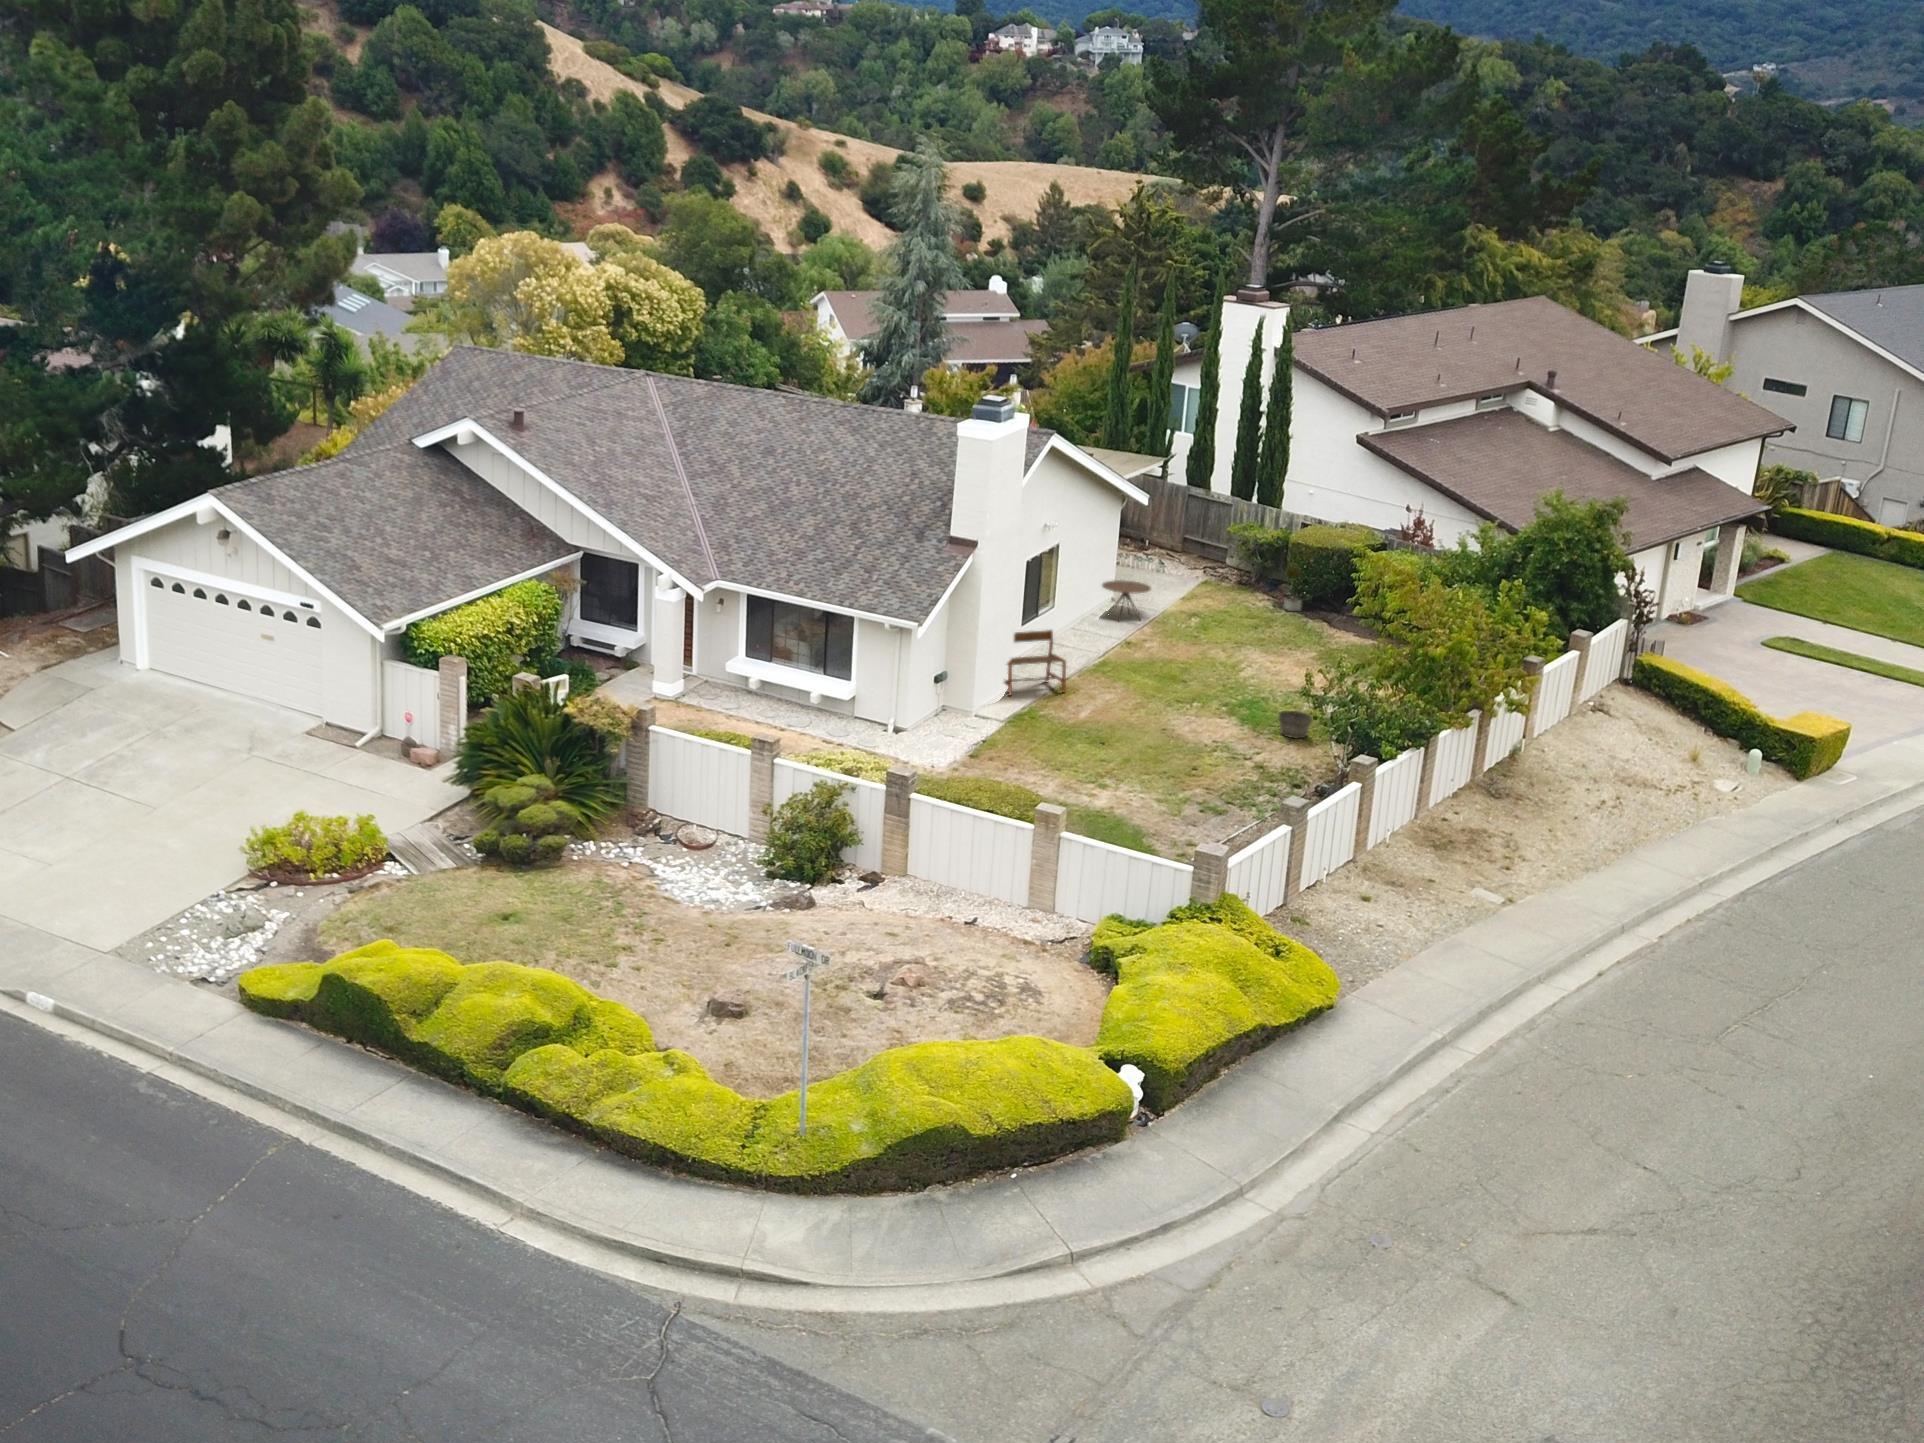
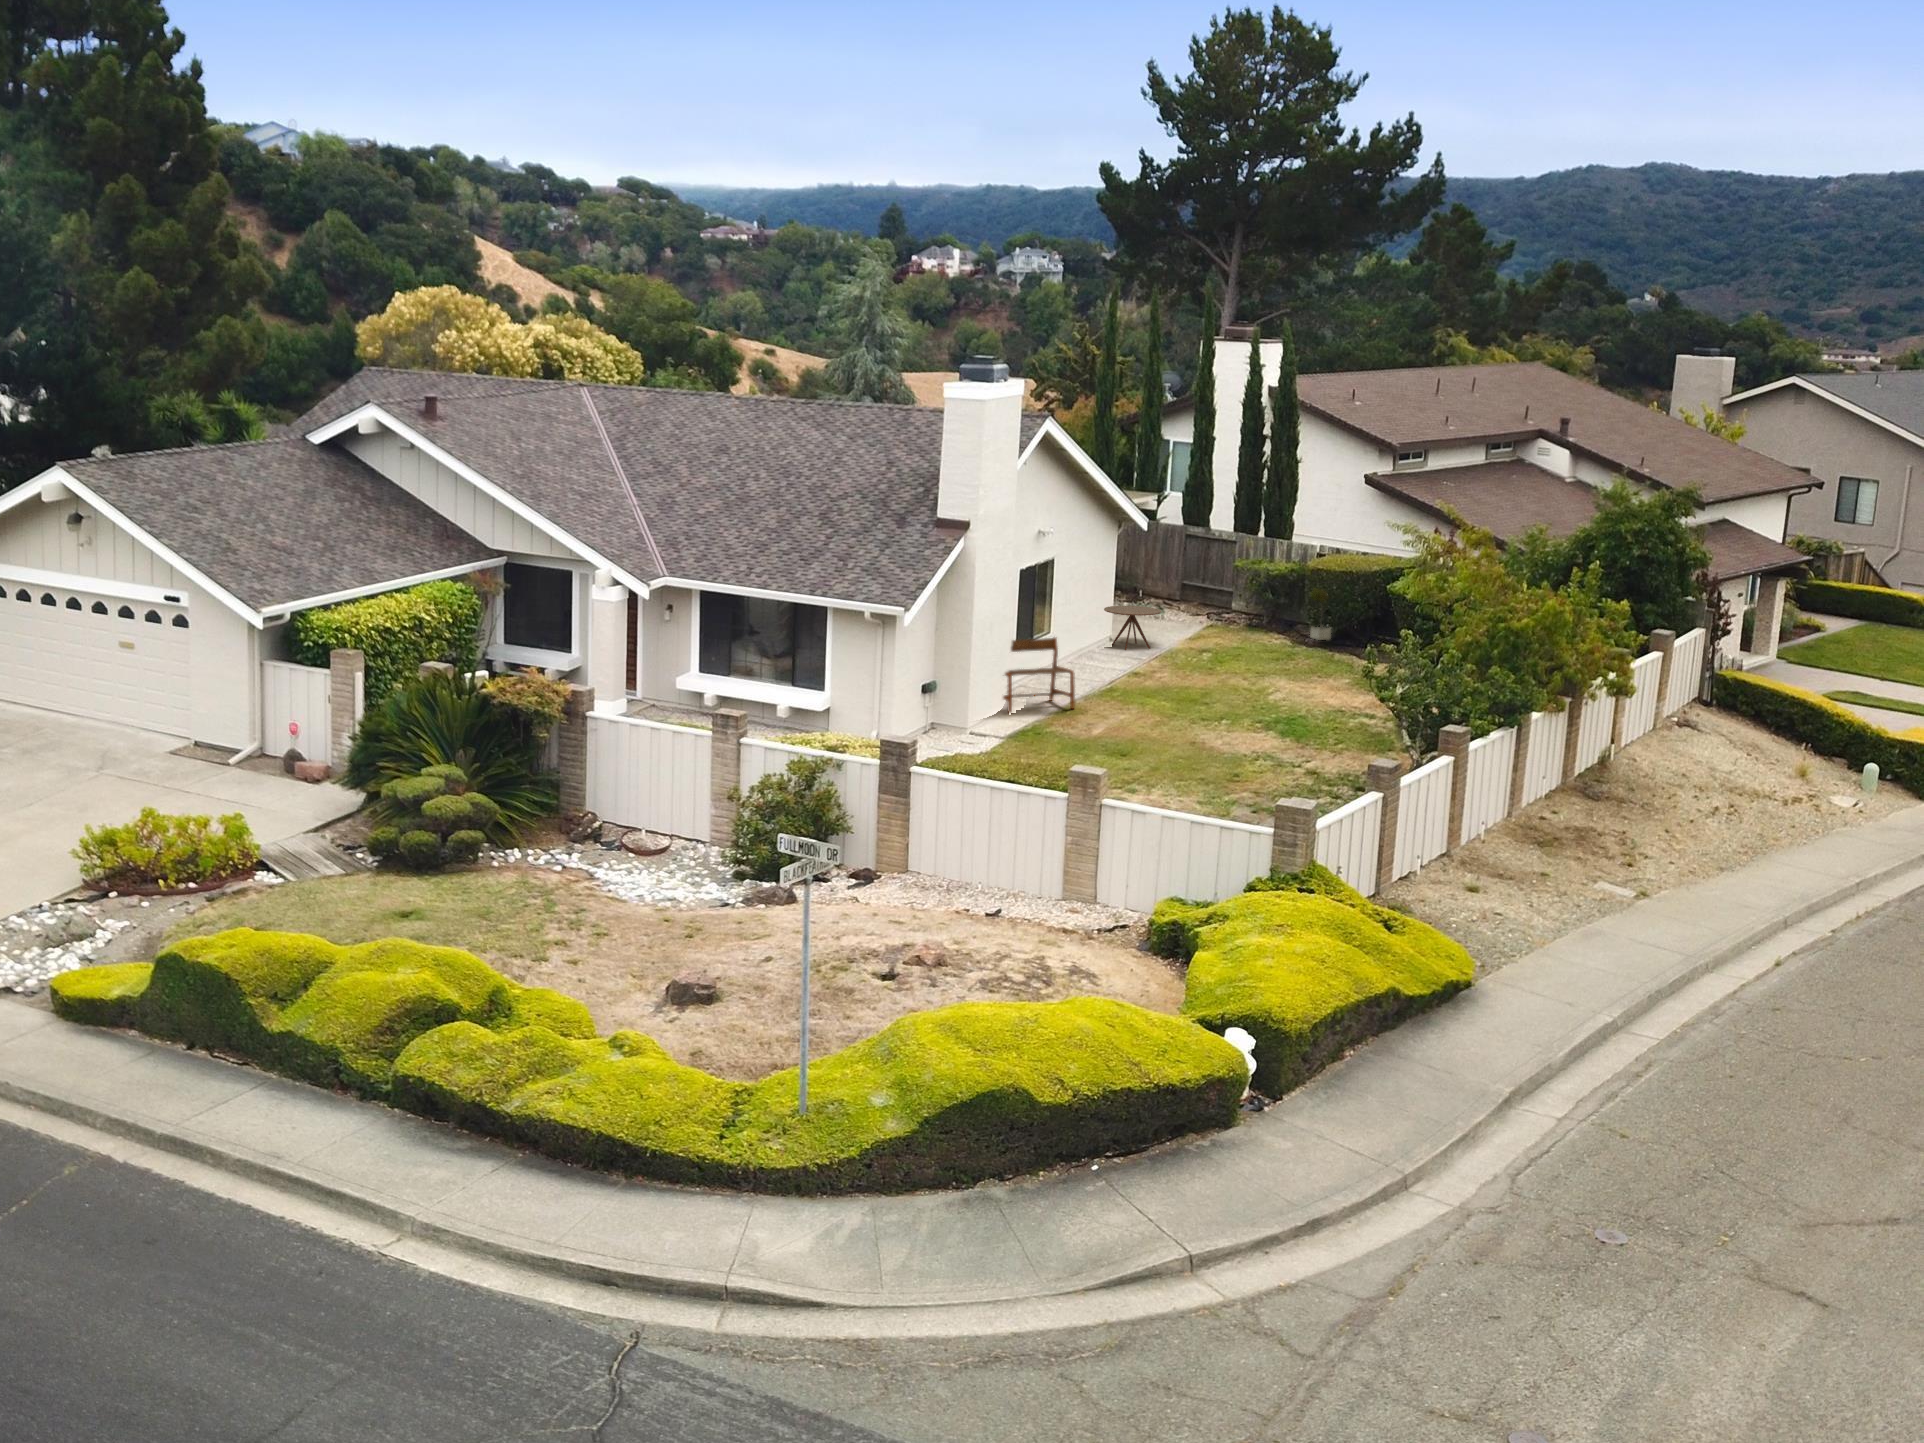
wooden bucket: present [1278,711,1312,738] -> none [1328,712,1370,746]

